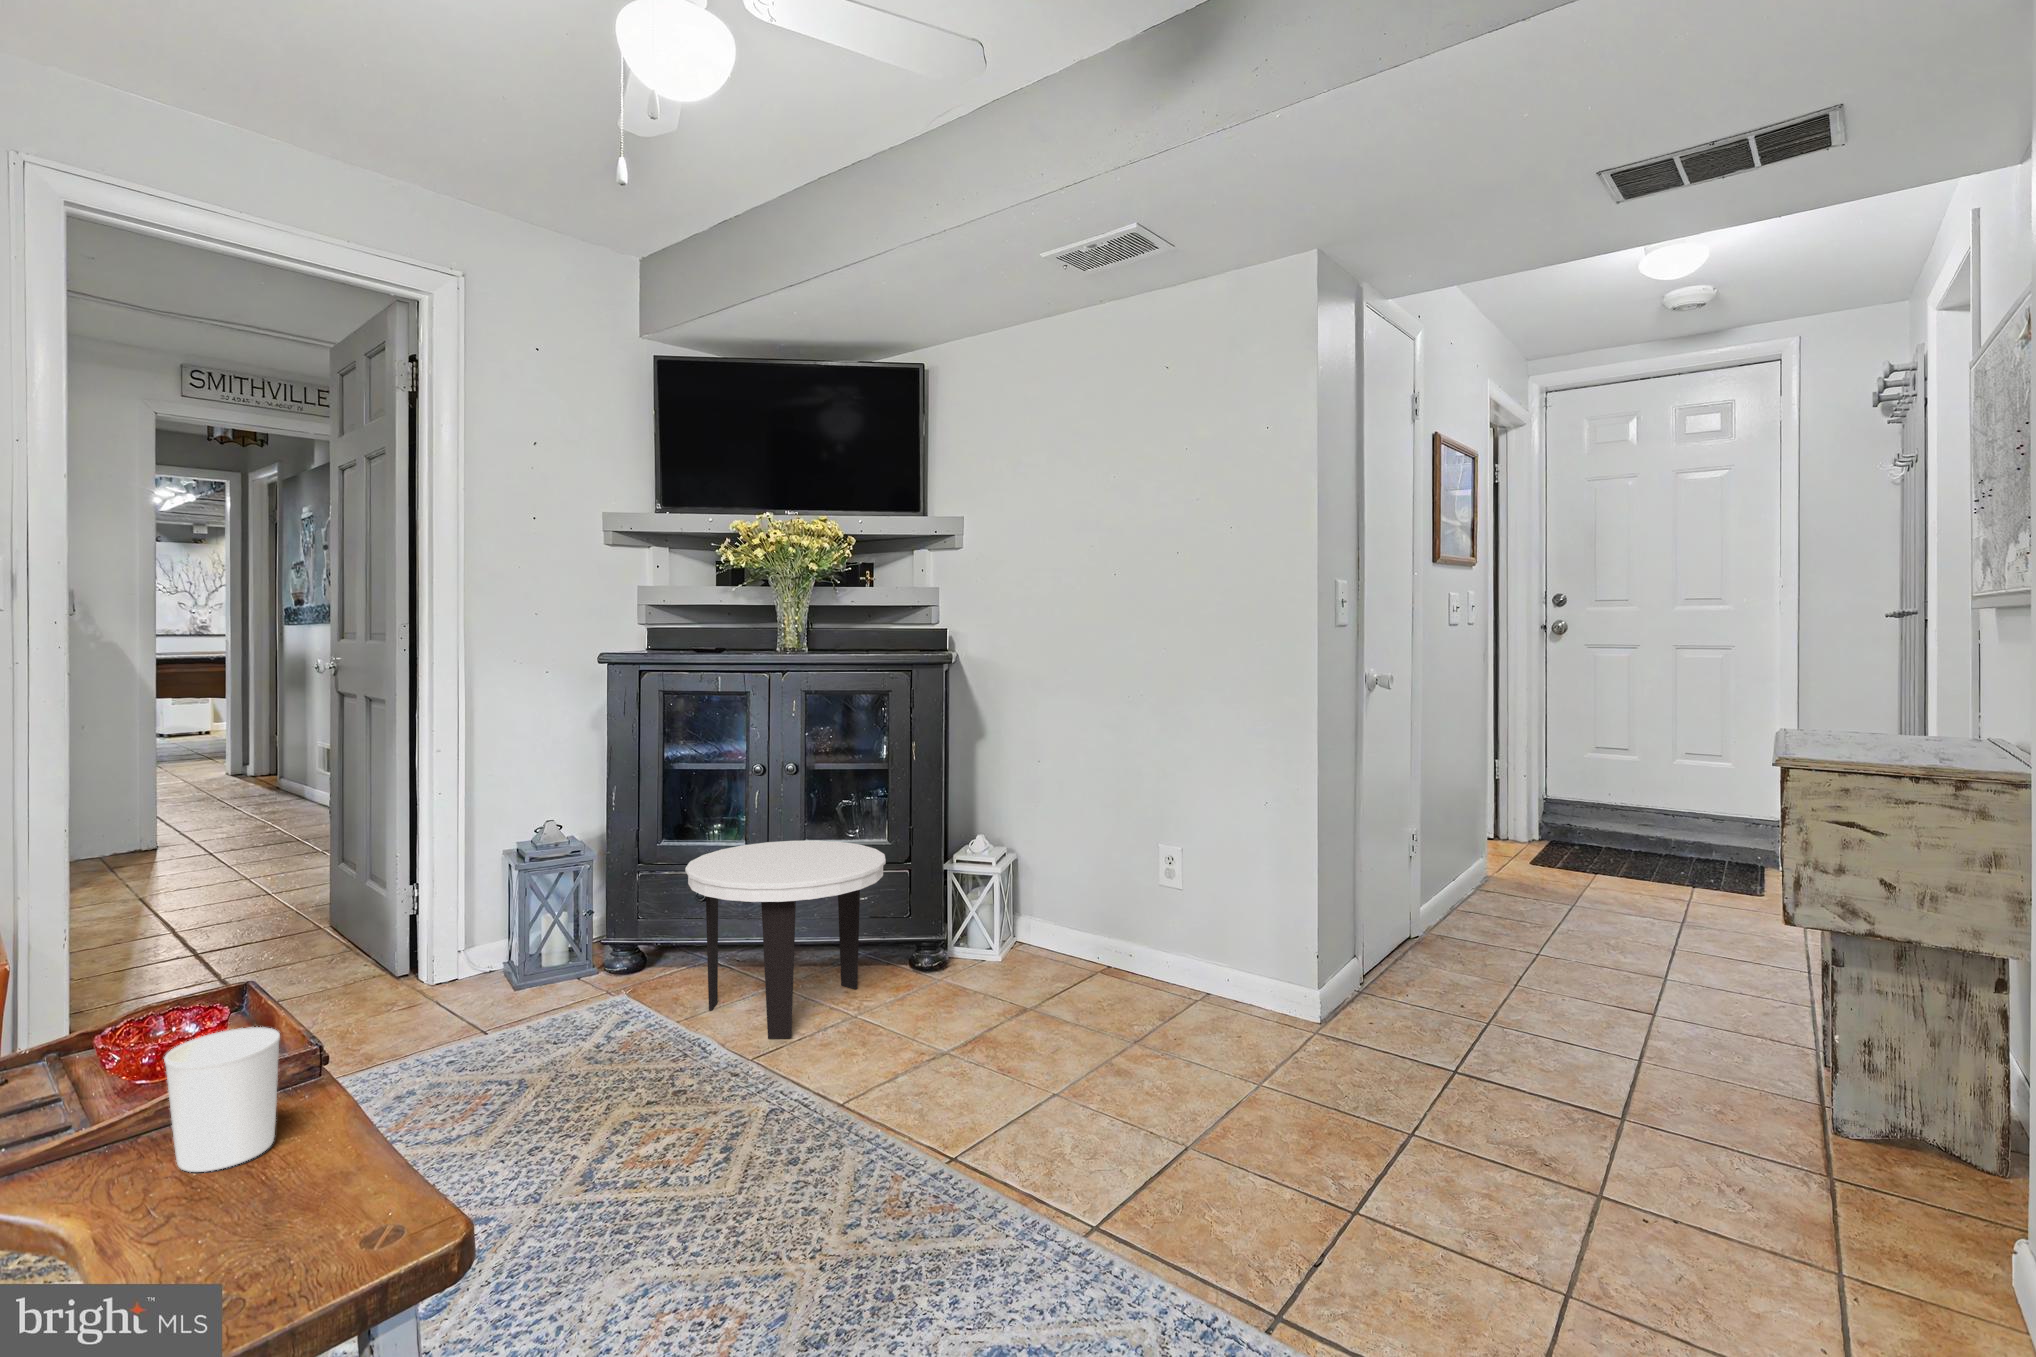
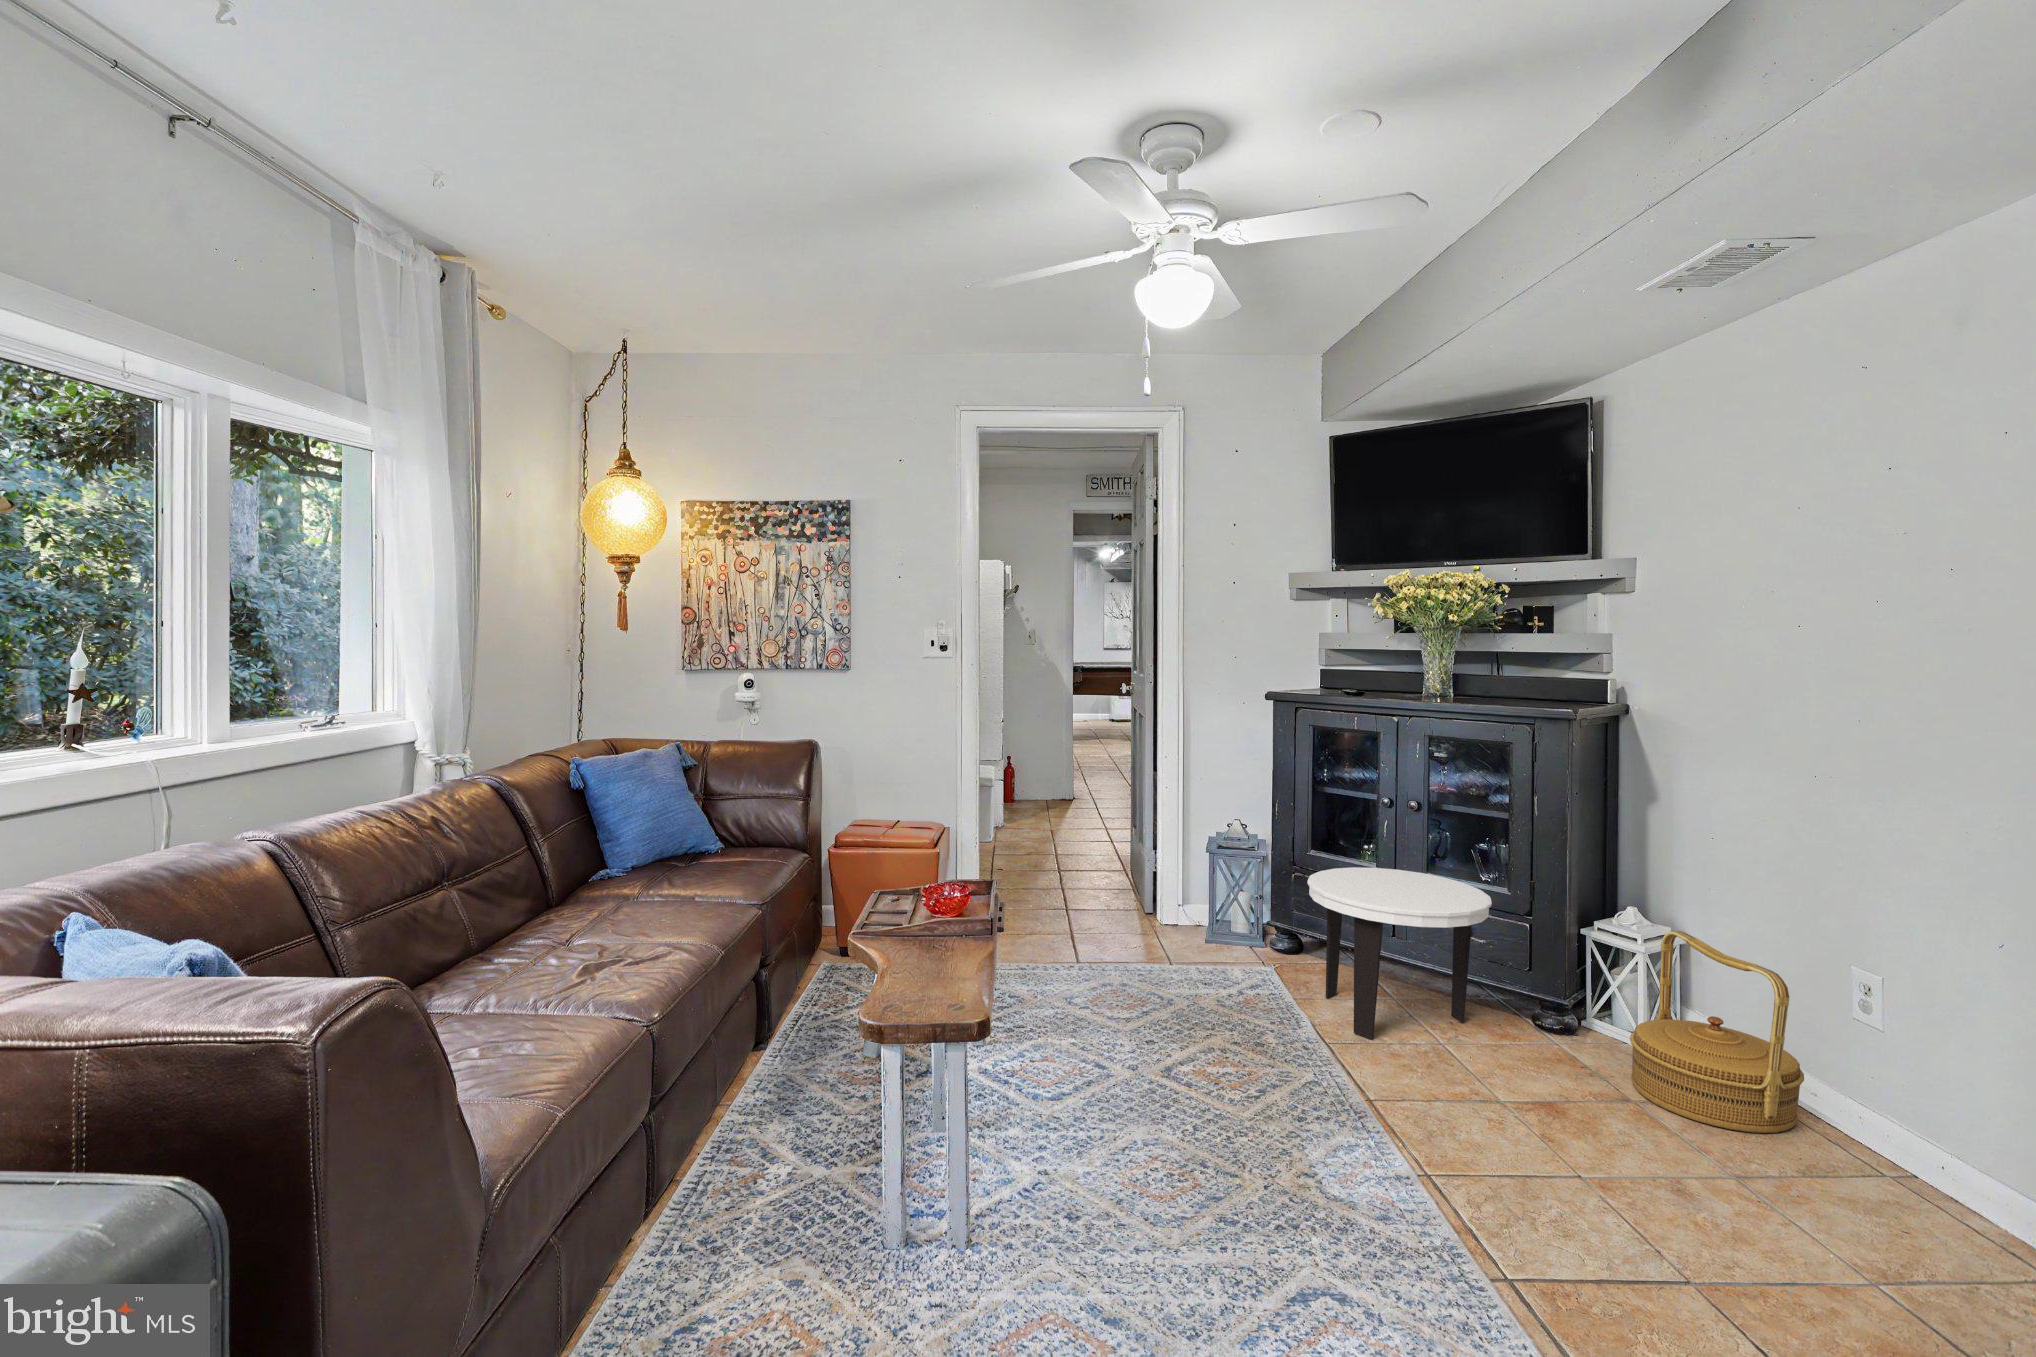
woven basket: none [1013,844,1140,1008] -> present [1630,931,1804,1133]
candle holder: present [164,1027,280,1172] -> none [916,895,960,960]

